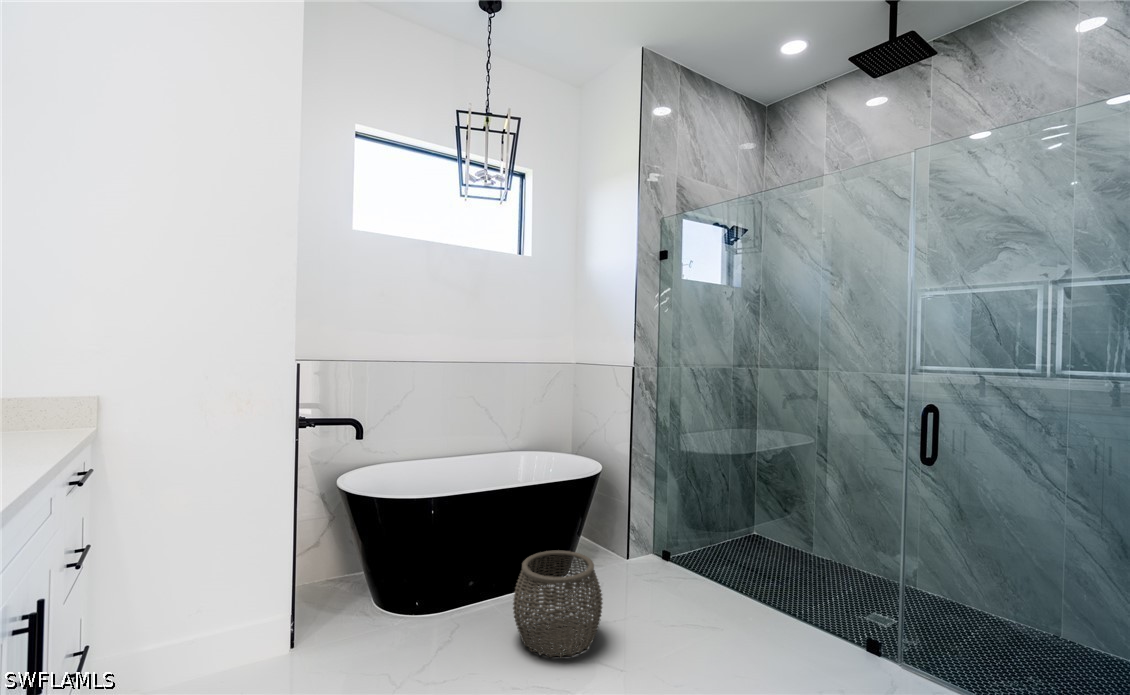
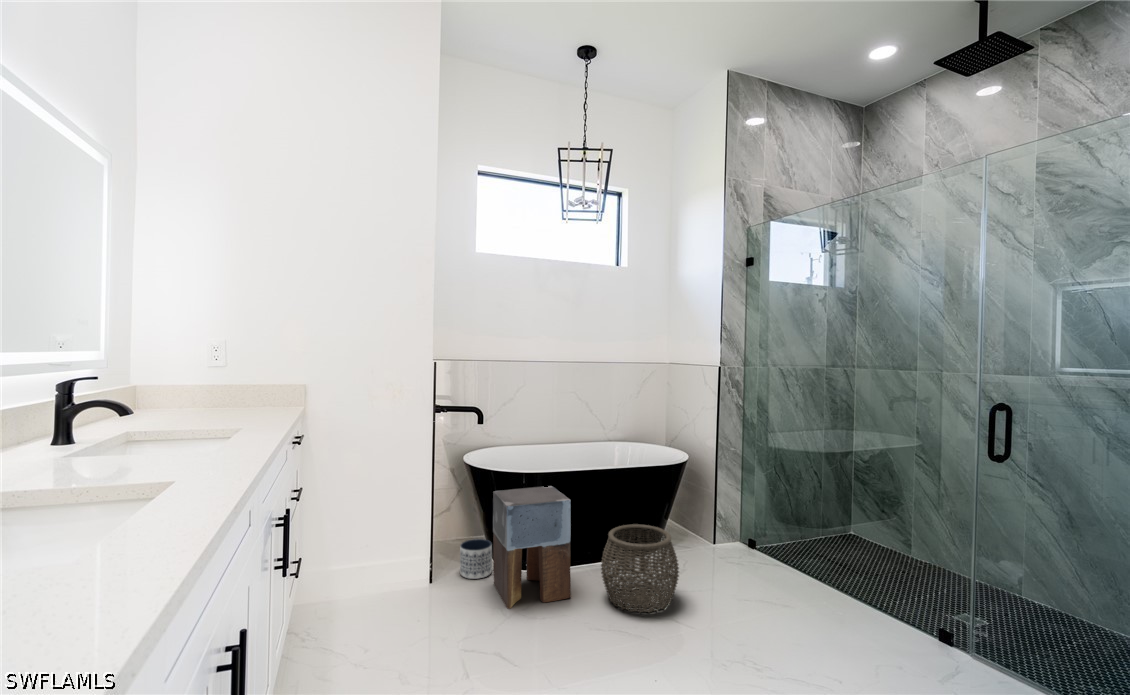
stool: none [378,511,477,672] -> present [493,486,571,609]
planter: none [334,581,375,634] -> present [460,539,492,579]

